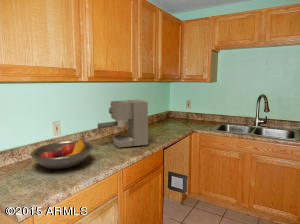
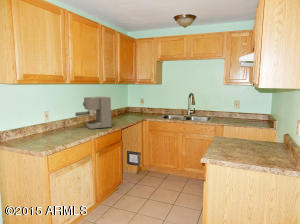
fruit bowl: present [31,139,93,169] -> none [34,122,75,139]

